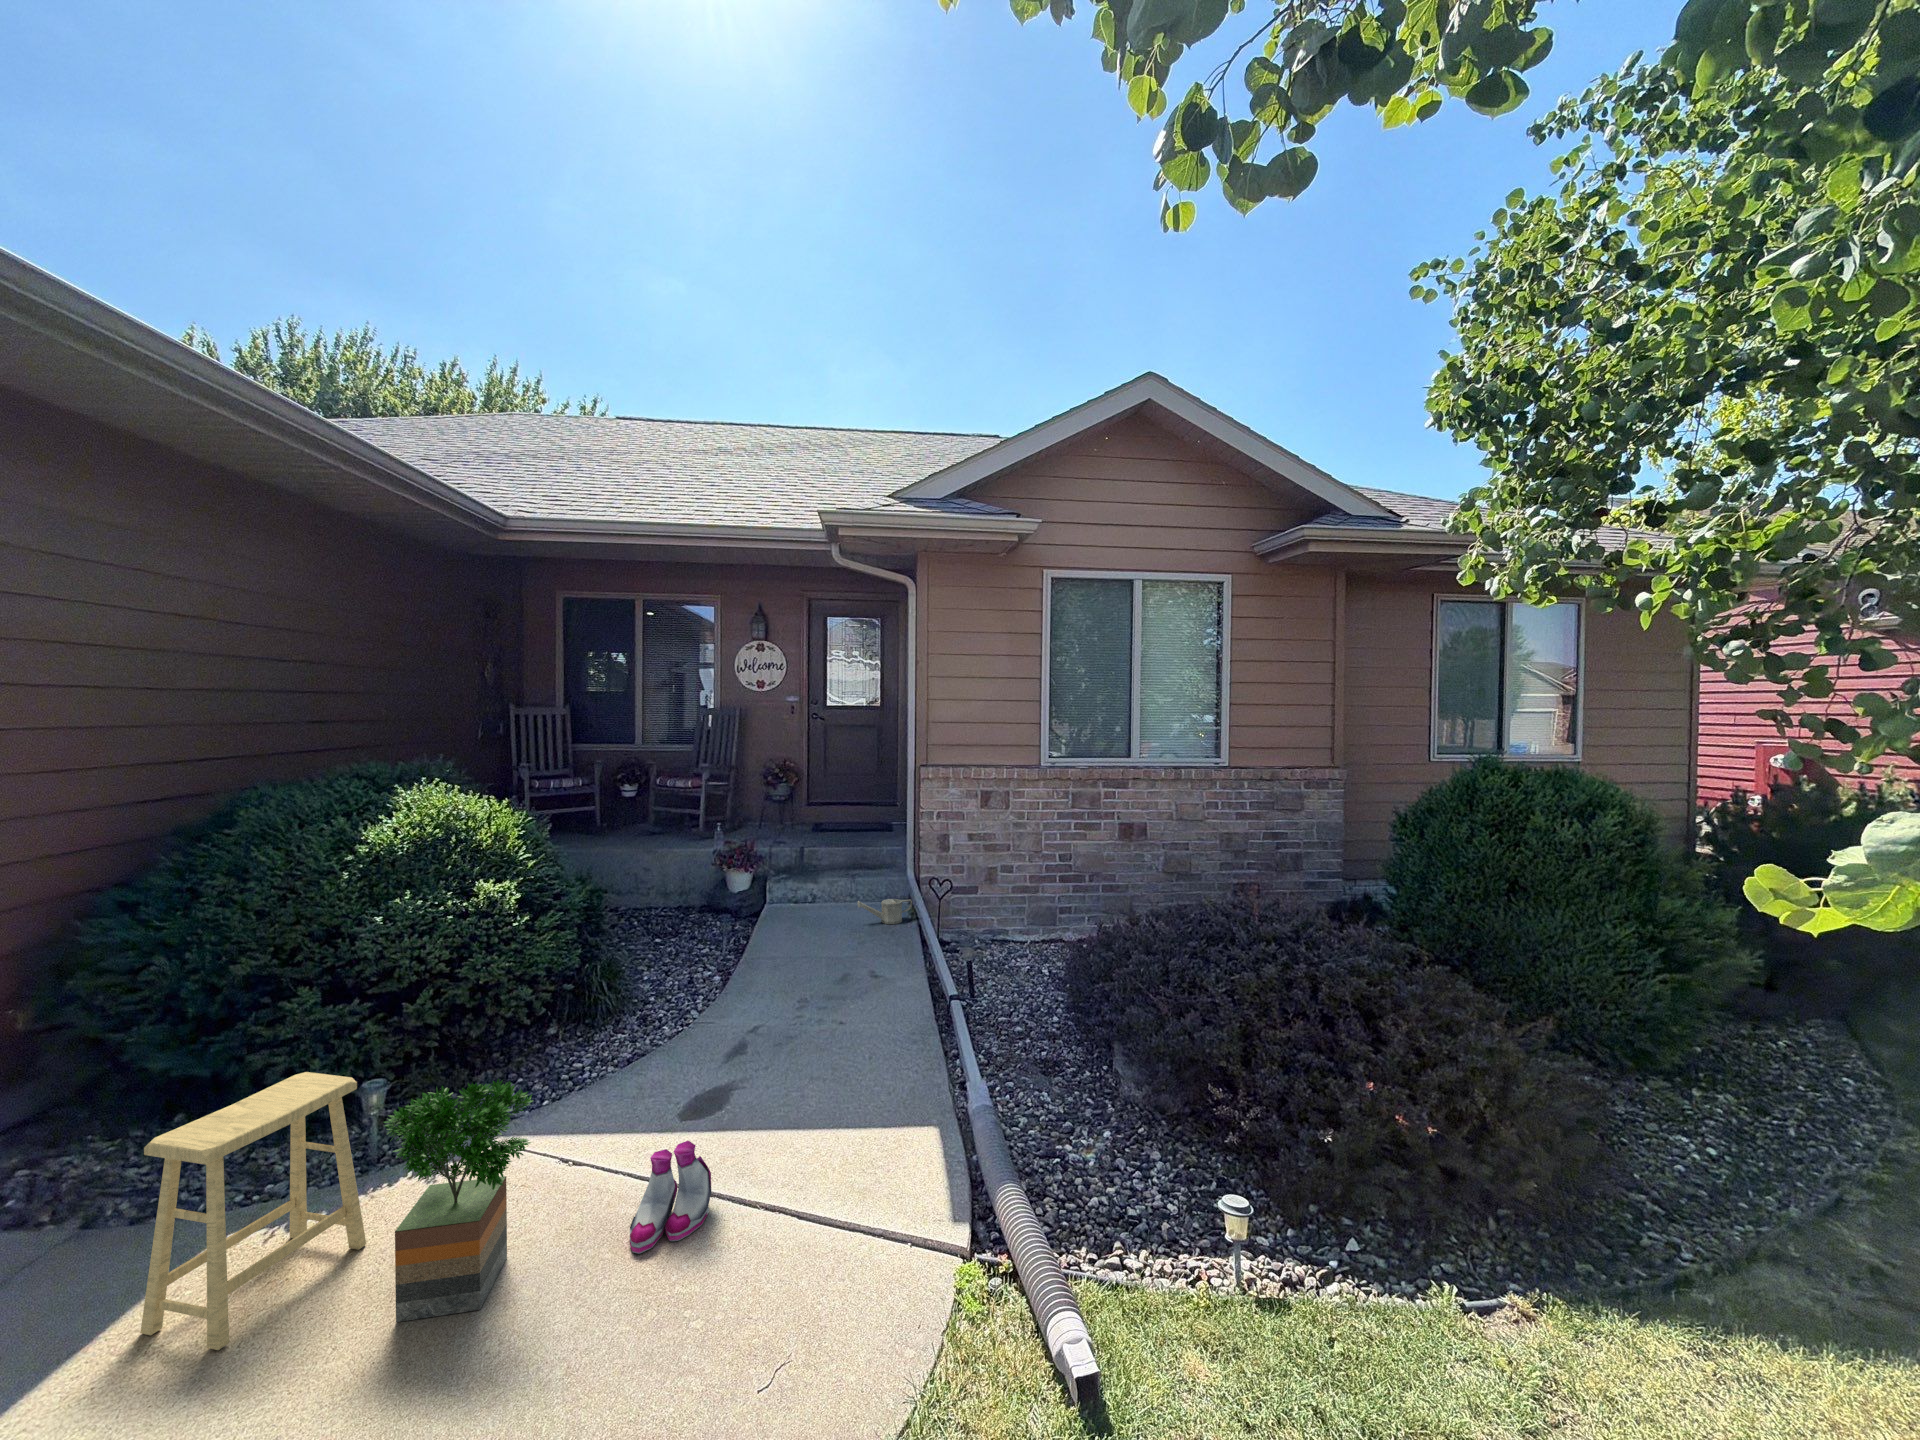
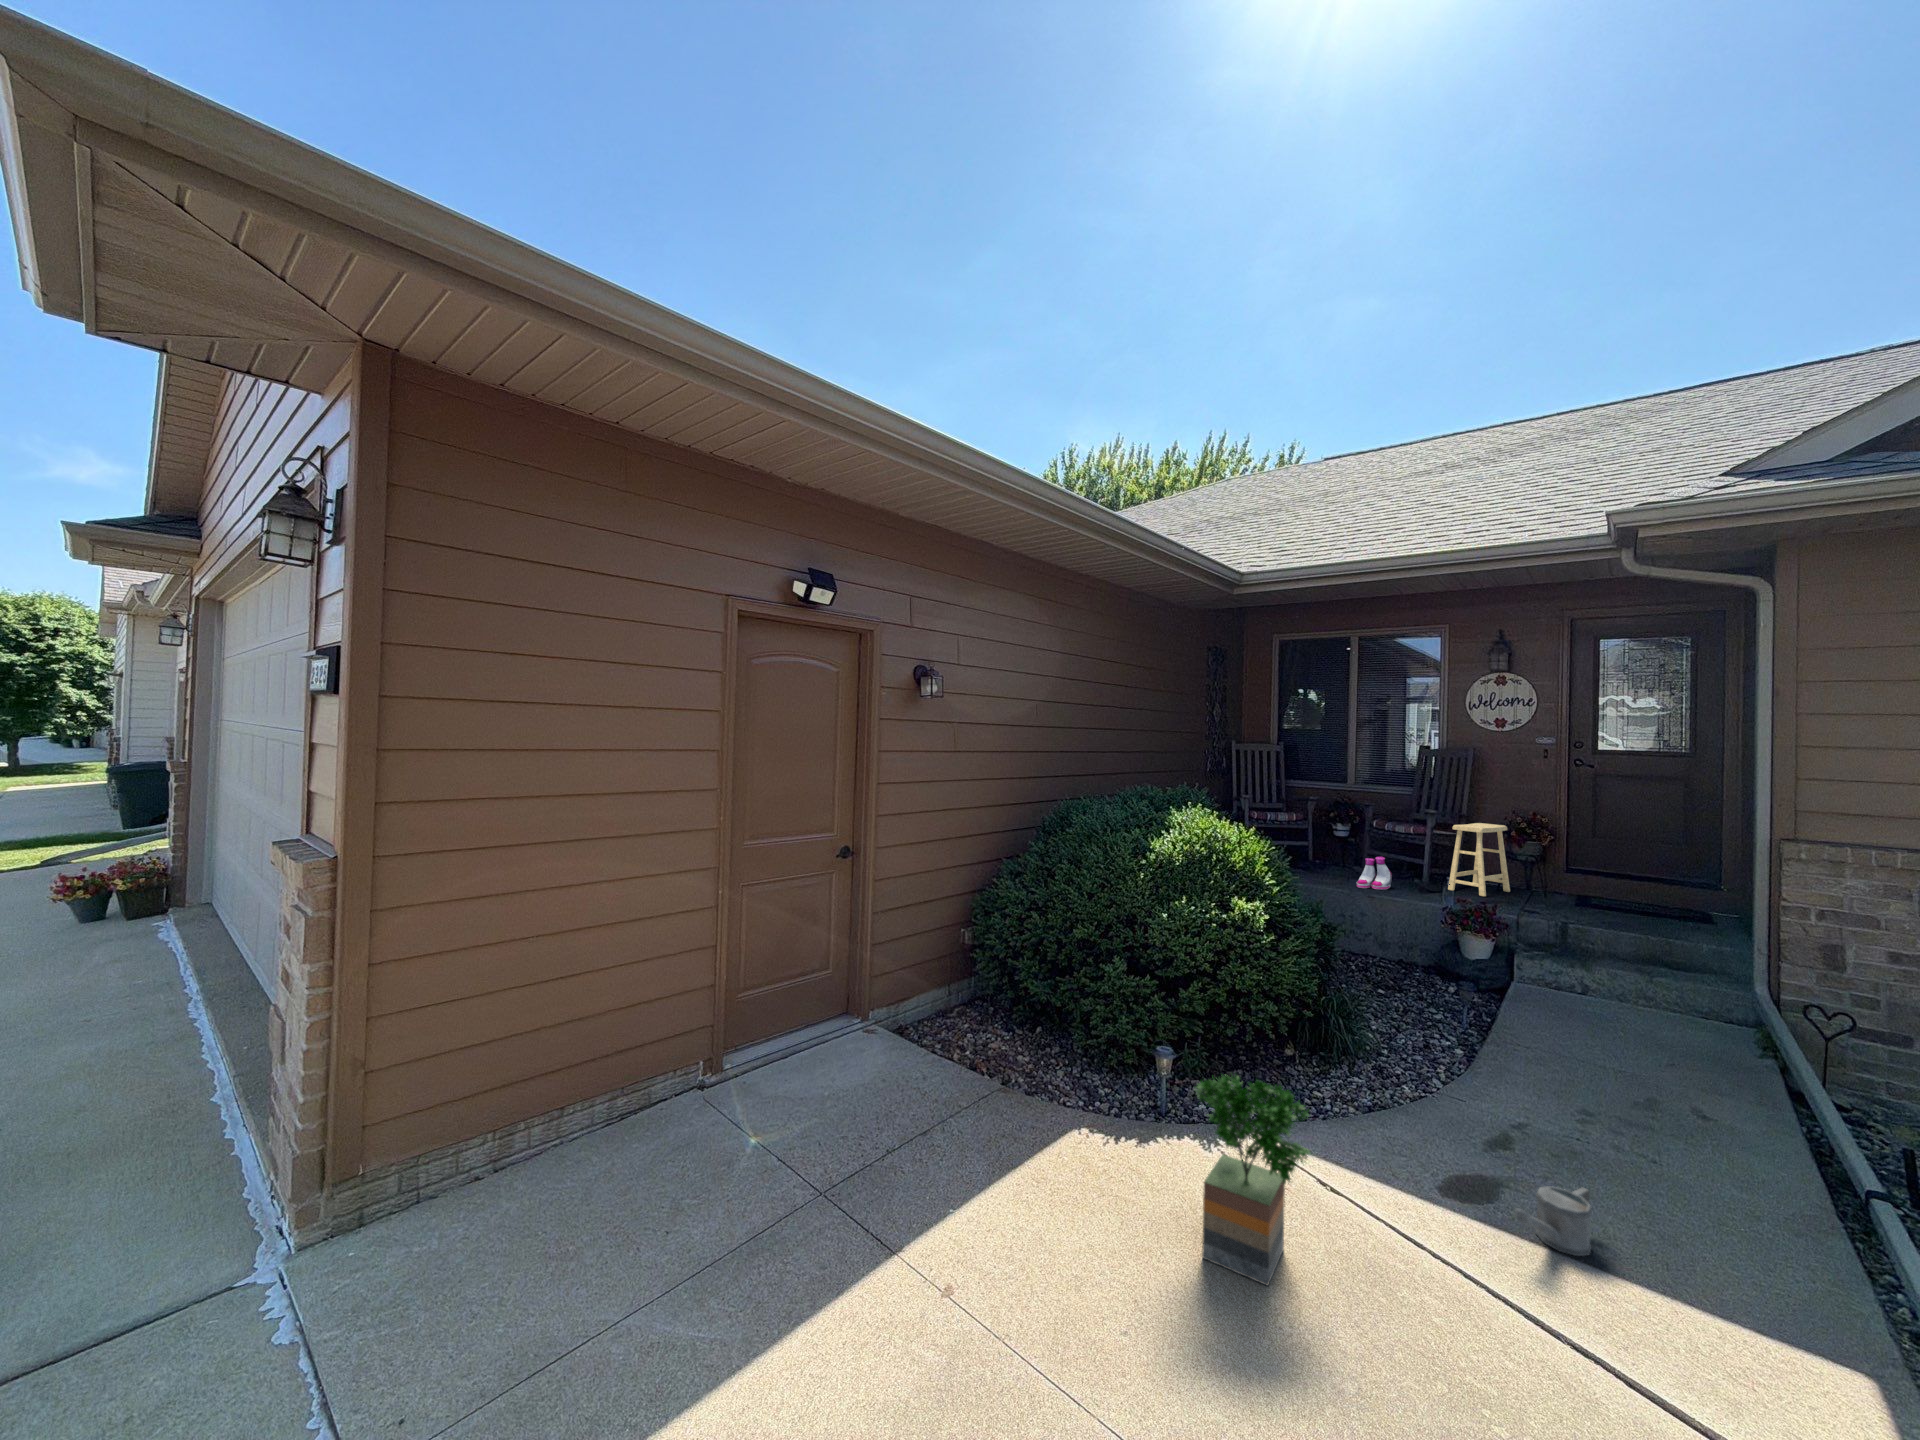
watering can: present [857,899,912,924] -> present [1515,1186,1592,1256]
footstool: present [140,1072,366,1350] -> present [1448,823,1510,896]
boots: present [629,1141,711,1254] -> present [1356,856,1392,889]

